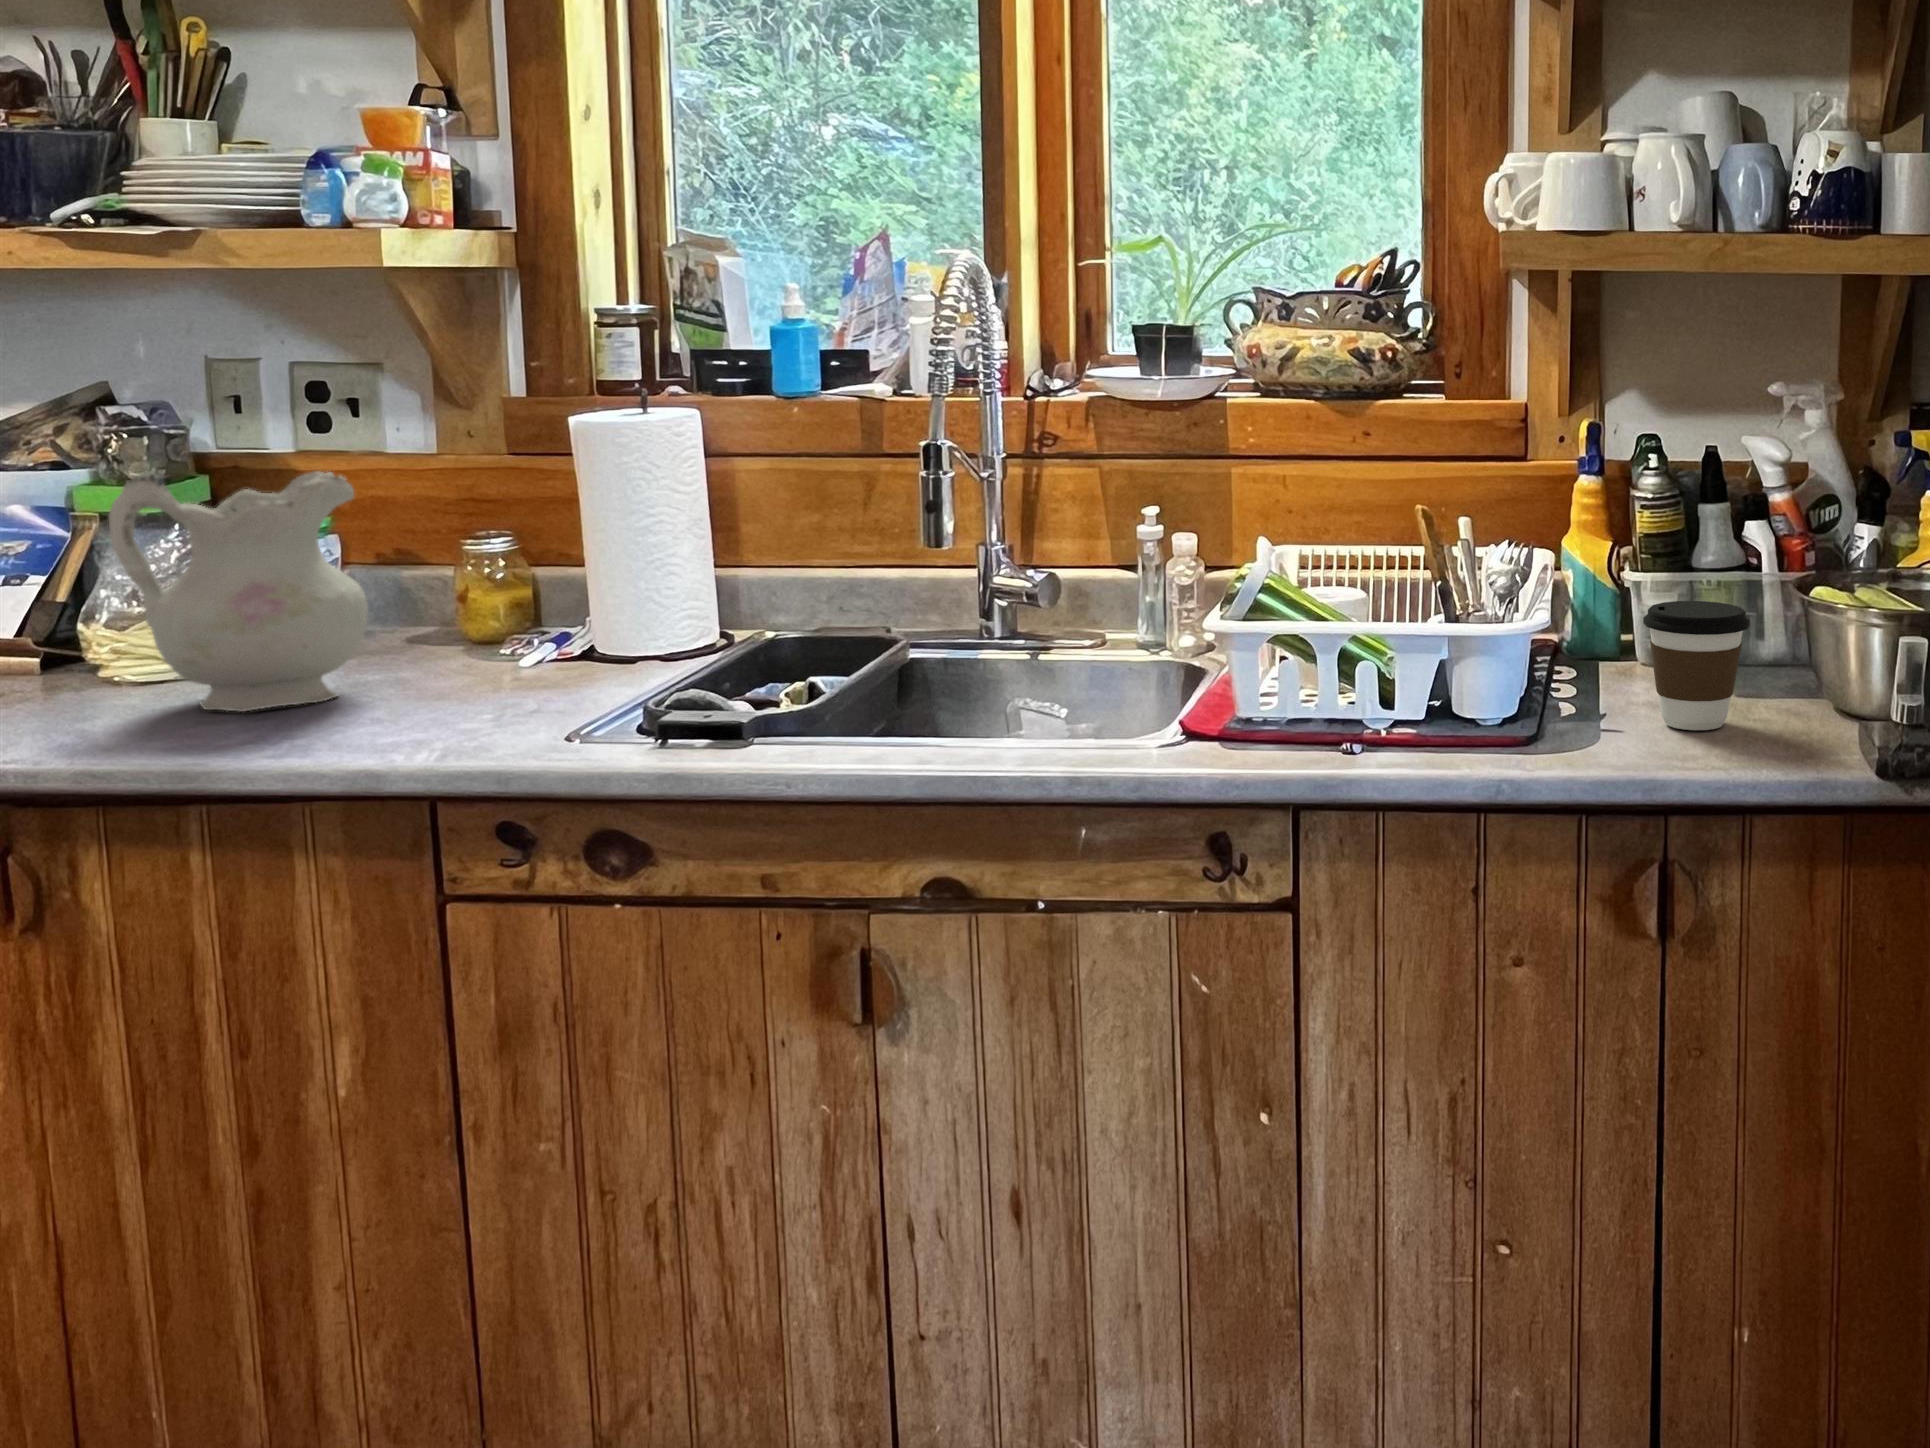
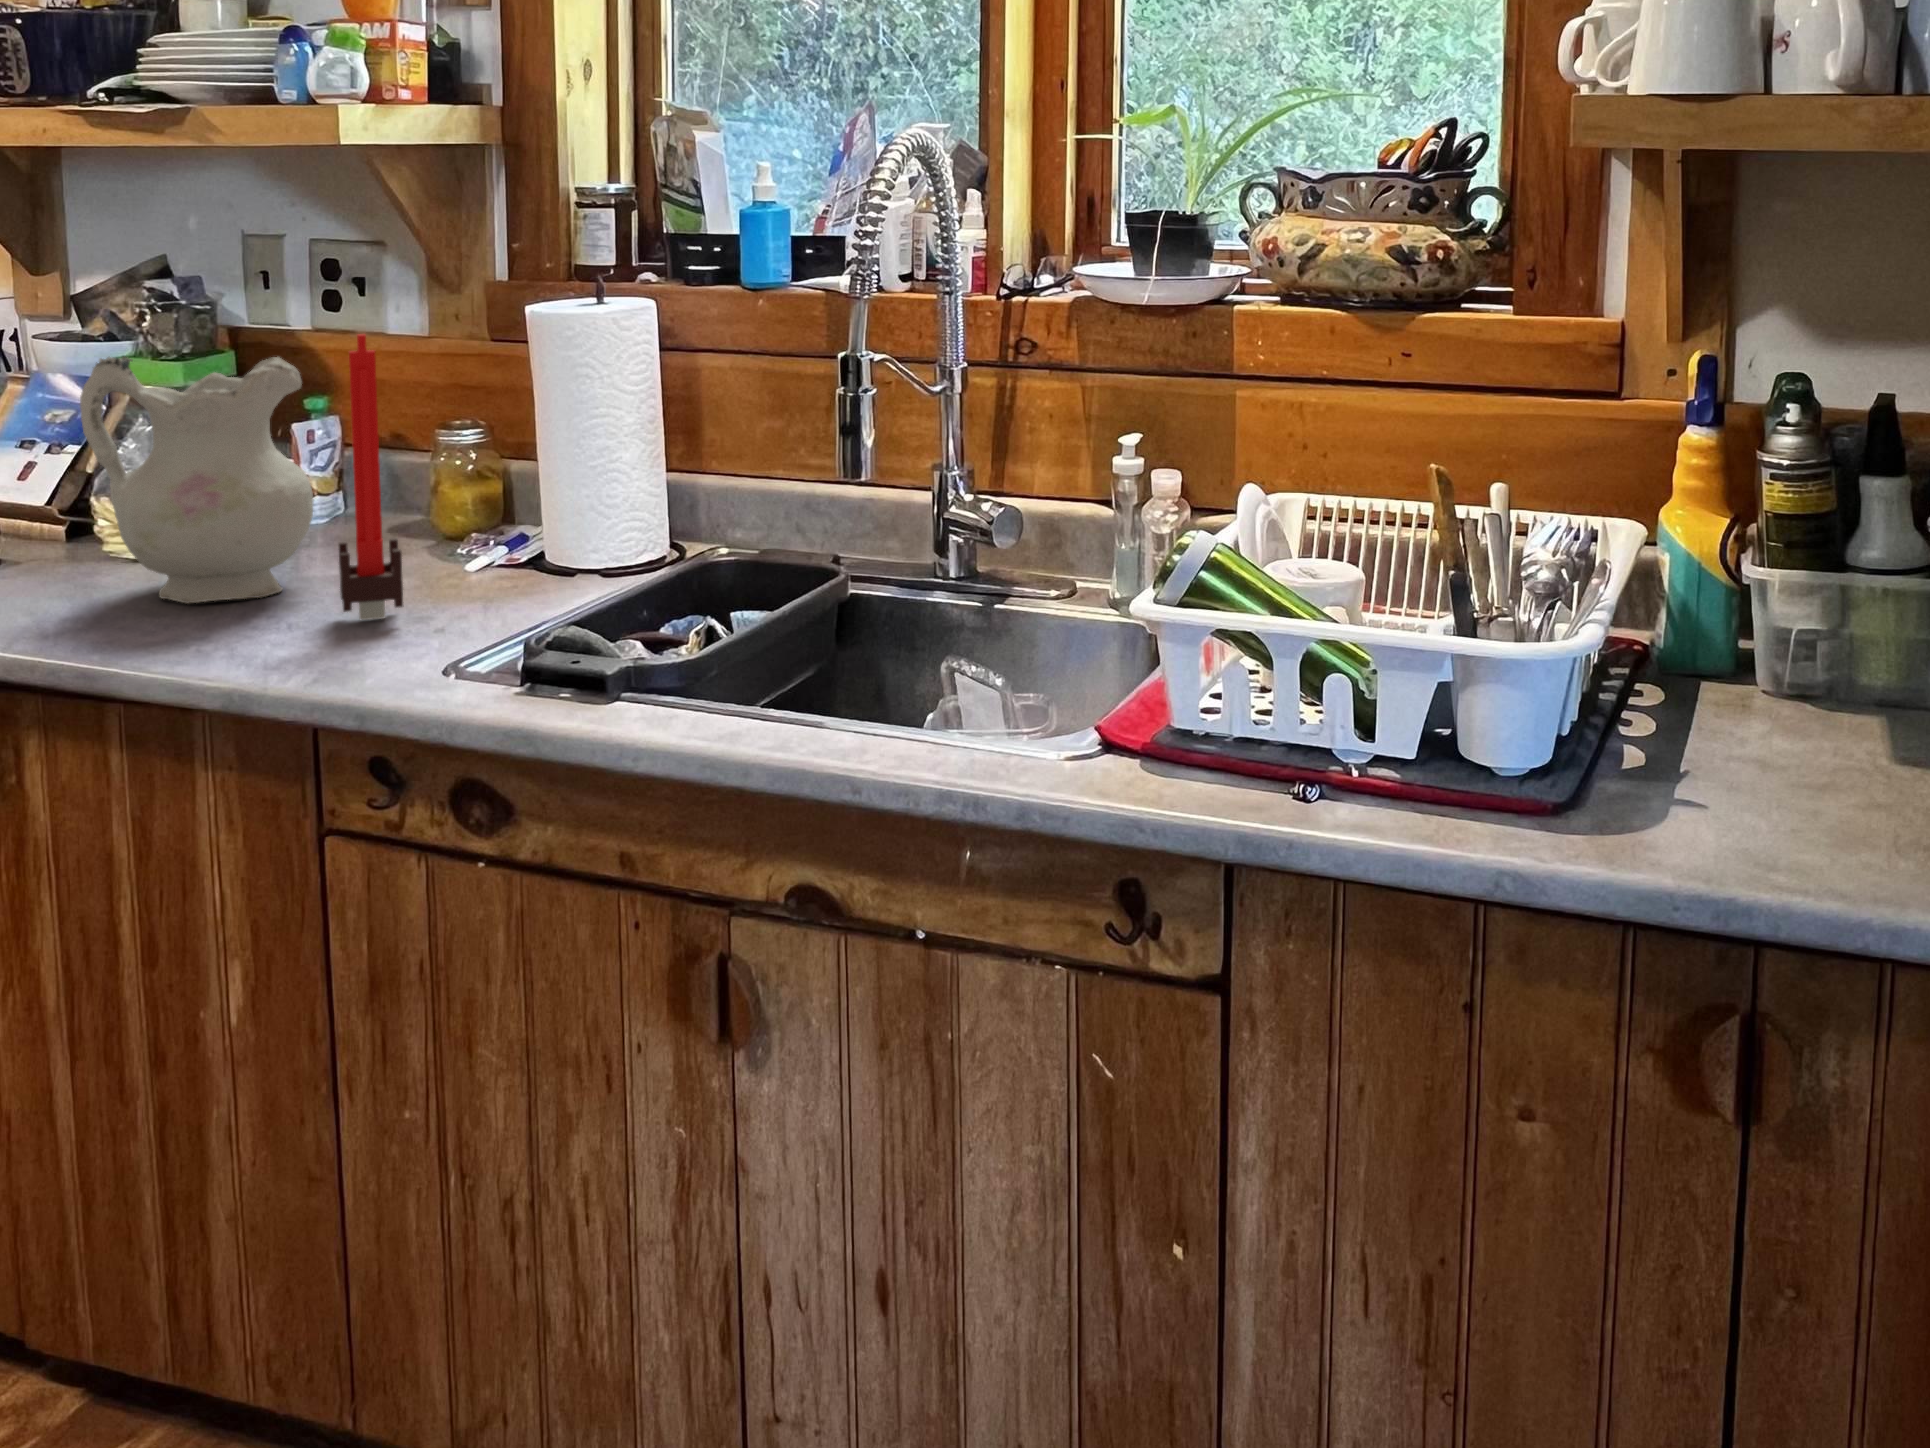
candle: none [417,441,494,710] -> present [339,334,403,620]
coffee cup: present [1643,601,1750,730] -> none [1751,629,1922,826]

